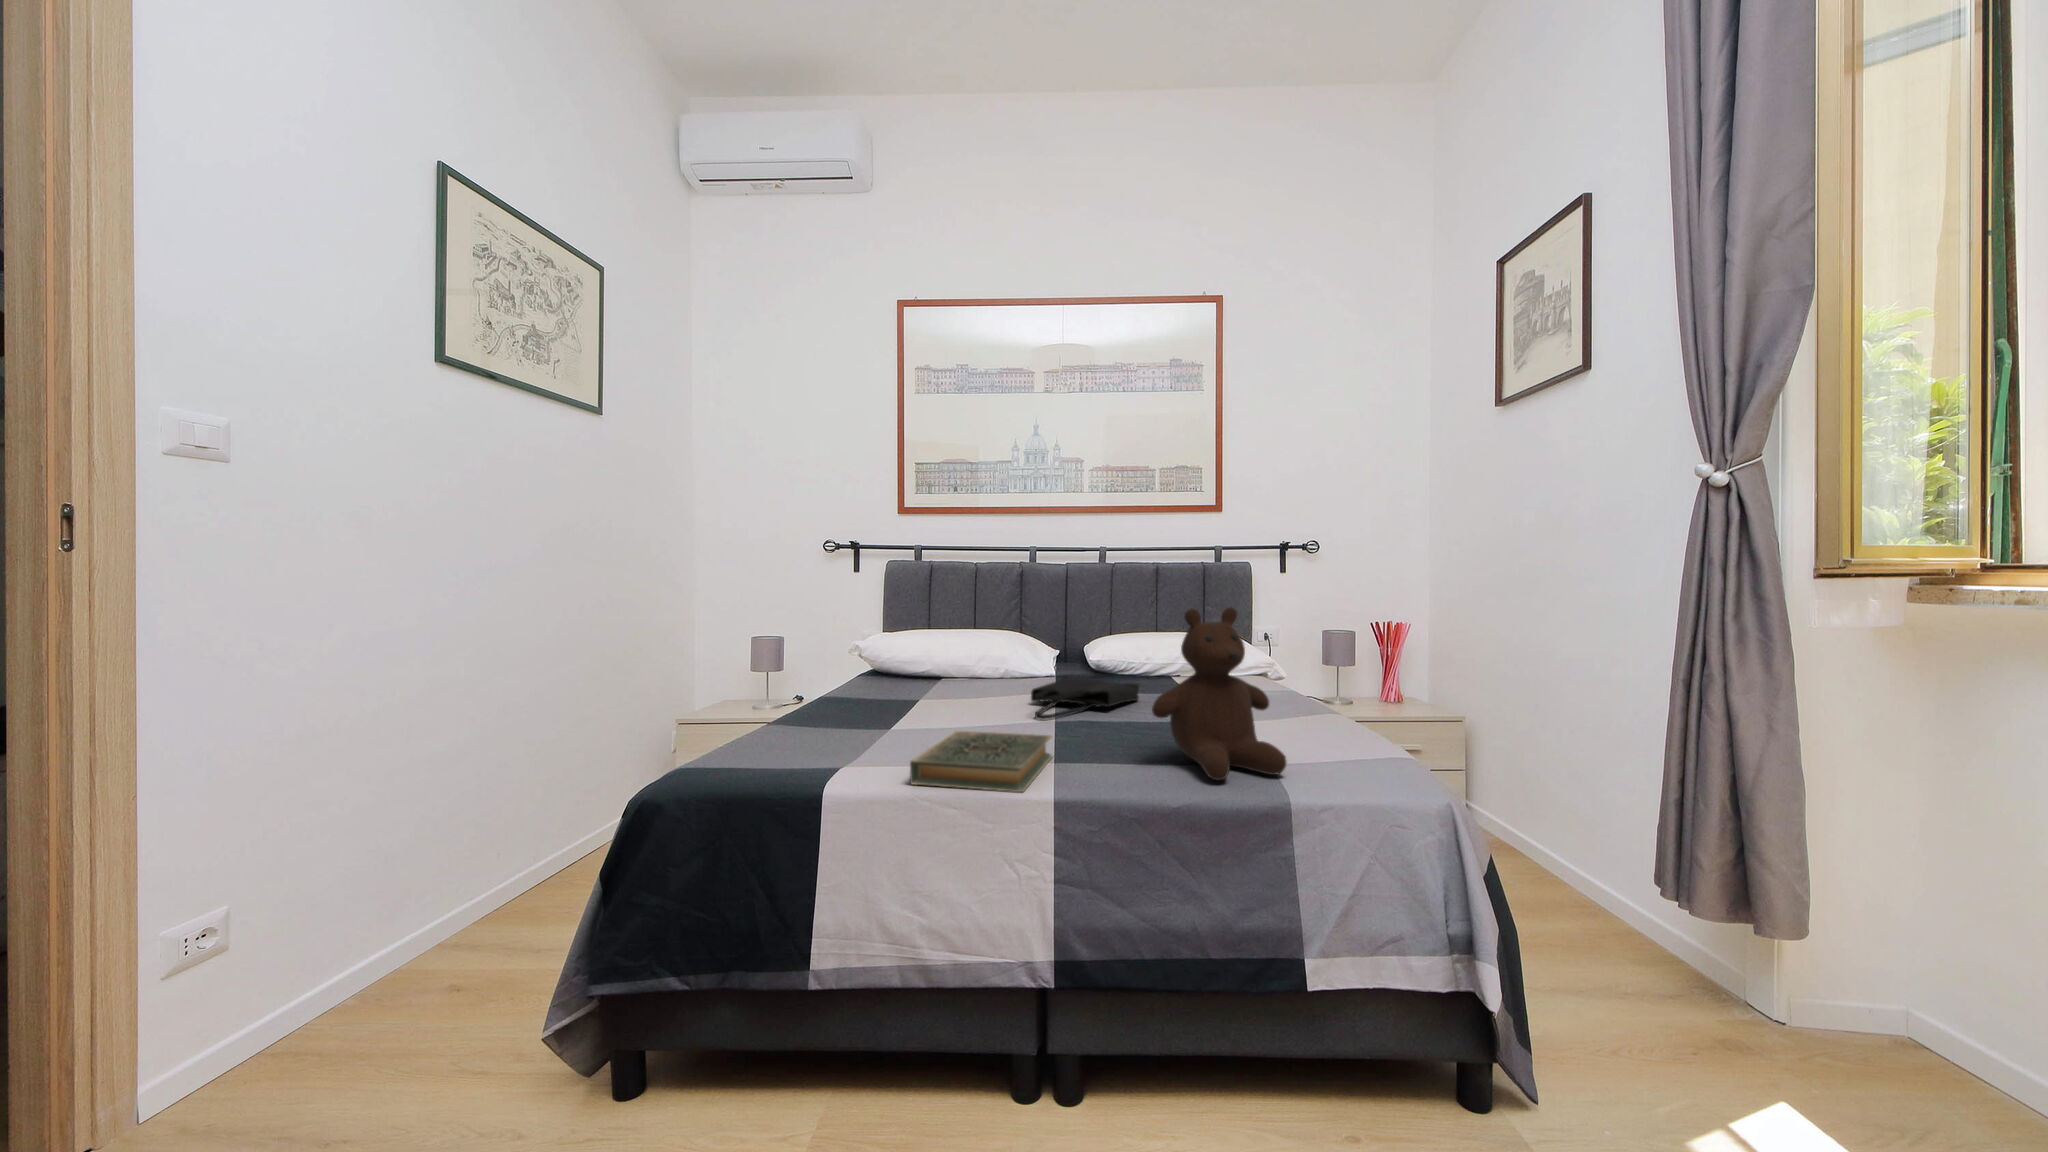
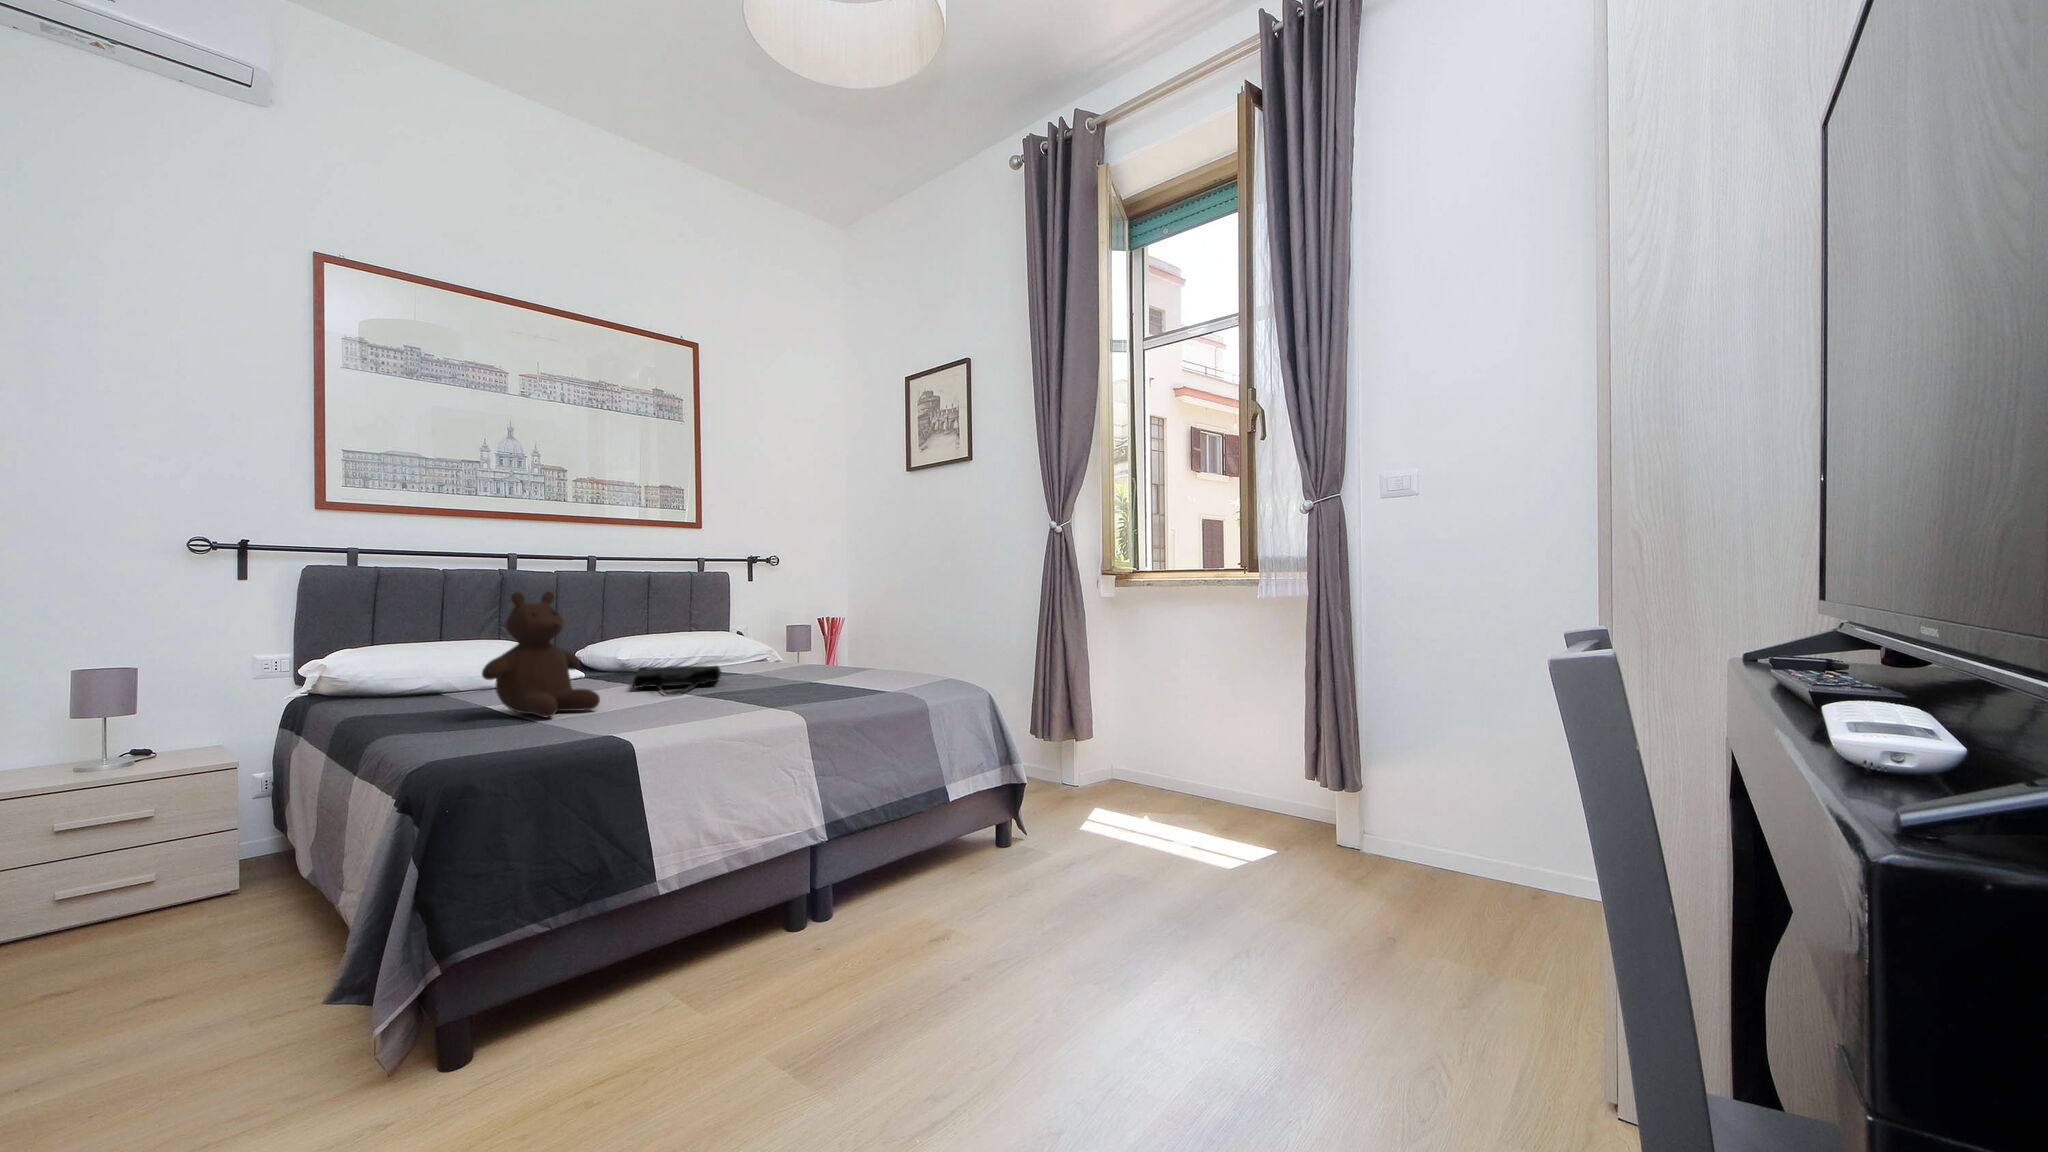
teddy bear: present [1152,607,1287,780] -> present [482,591,600,717]
hardback book: present [910,731,1052,792] -> none [664,688,787,727]

